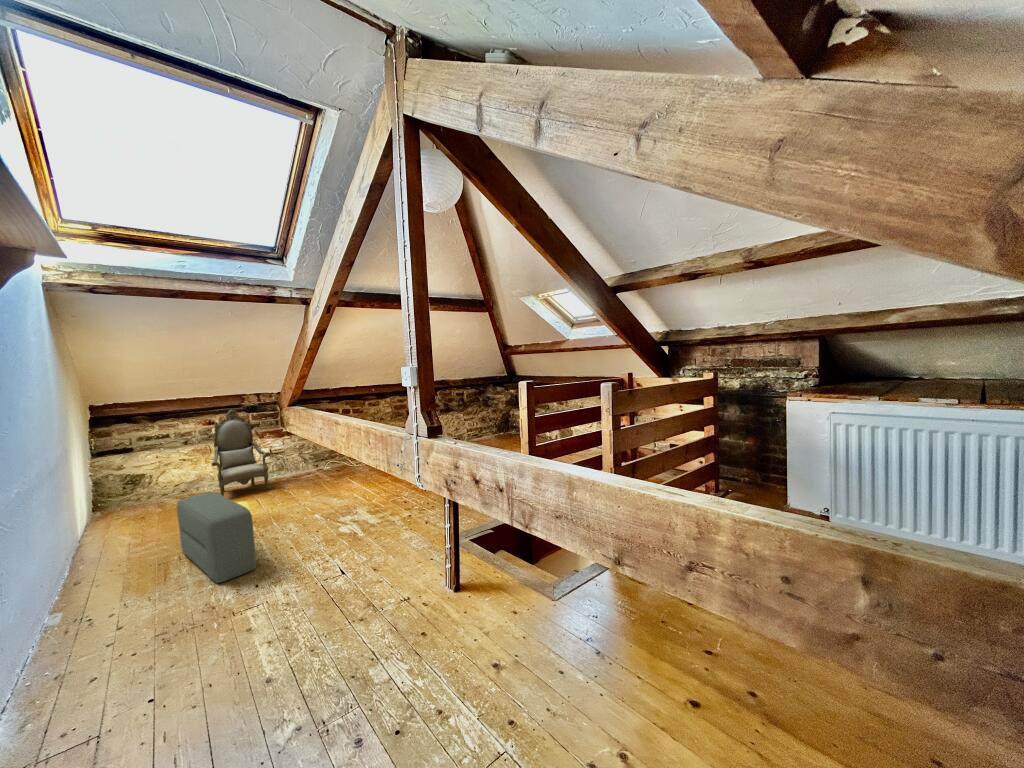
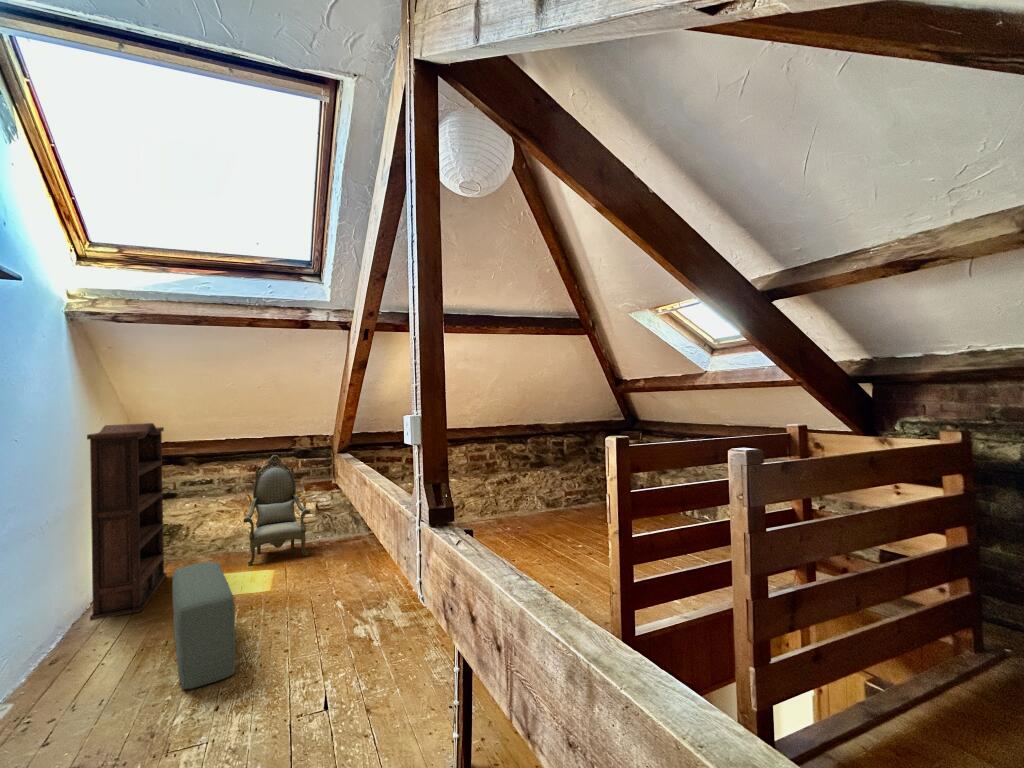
bookshelf: none [64,384,140,555] -> present [87,423,166,620]

